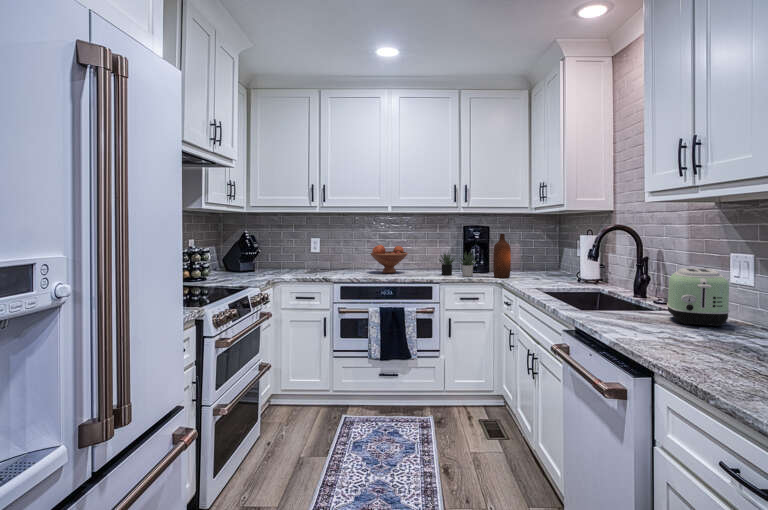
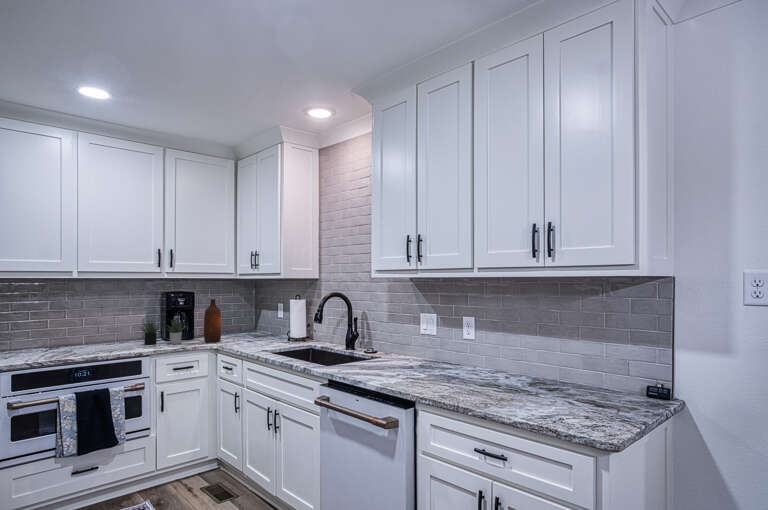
fruit bowl: present [371,245,408,273] -> none [48,316,100,349]
toaster: present [667,268,730,327] -> none [391,327,435,370]

